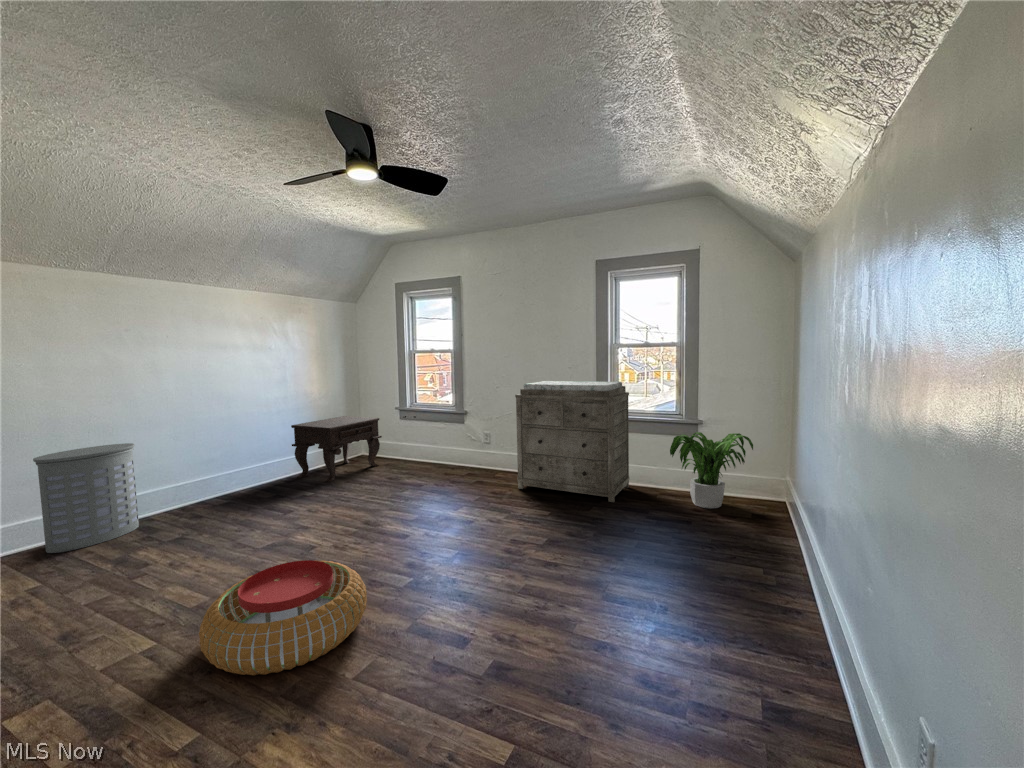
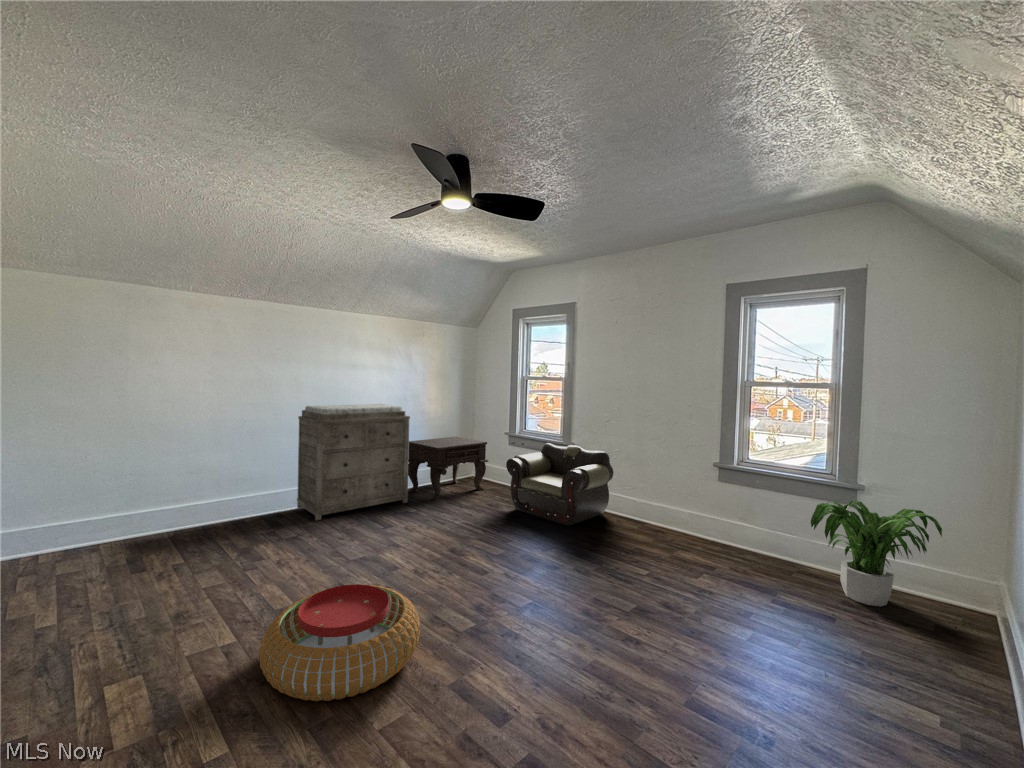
dresser: present [515,381,630,502] -> present [297,404,410,520]
armchair: none [404,413,507,486] -> present [506,443,613,526]
laundry hamper: present [33,443,139,553] -> none [198,446,273,534]

